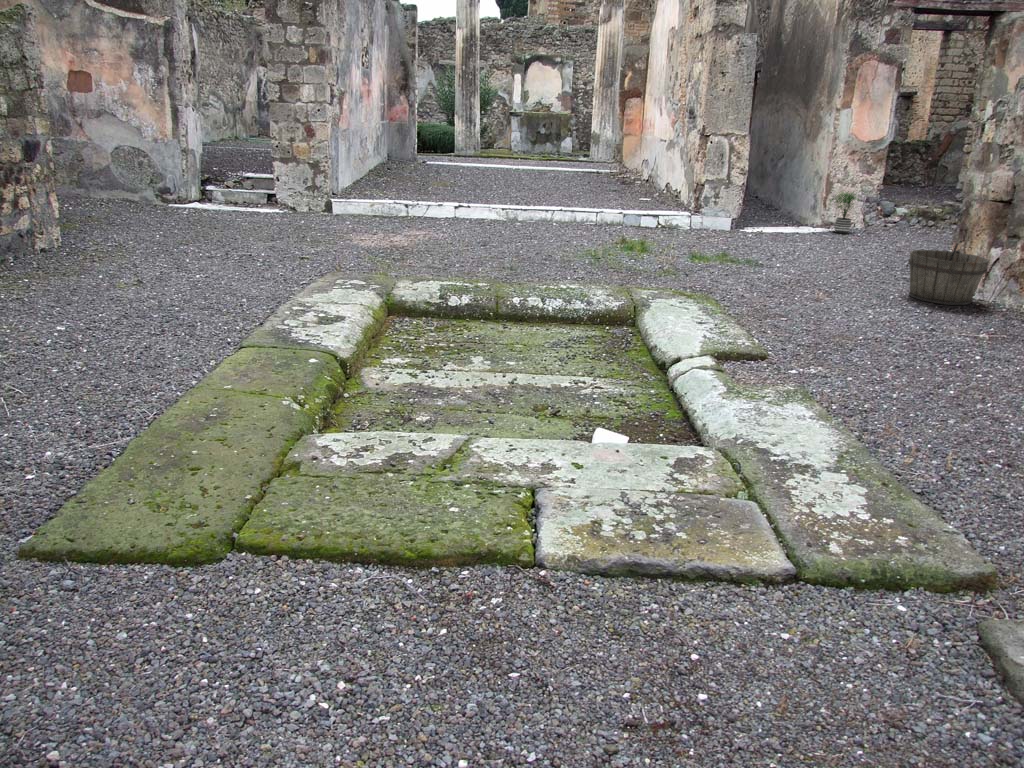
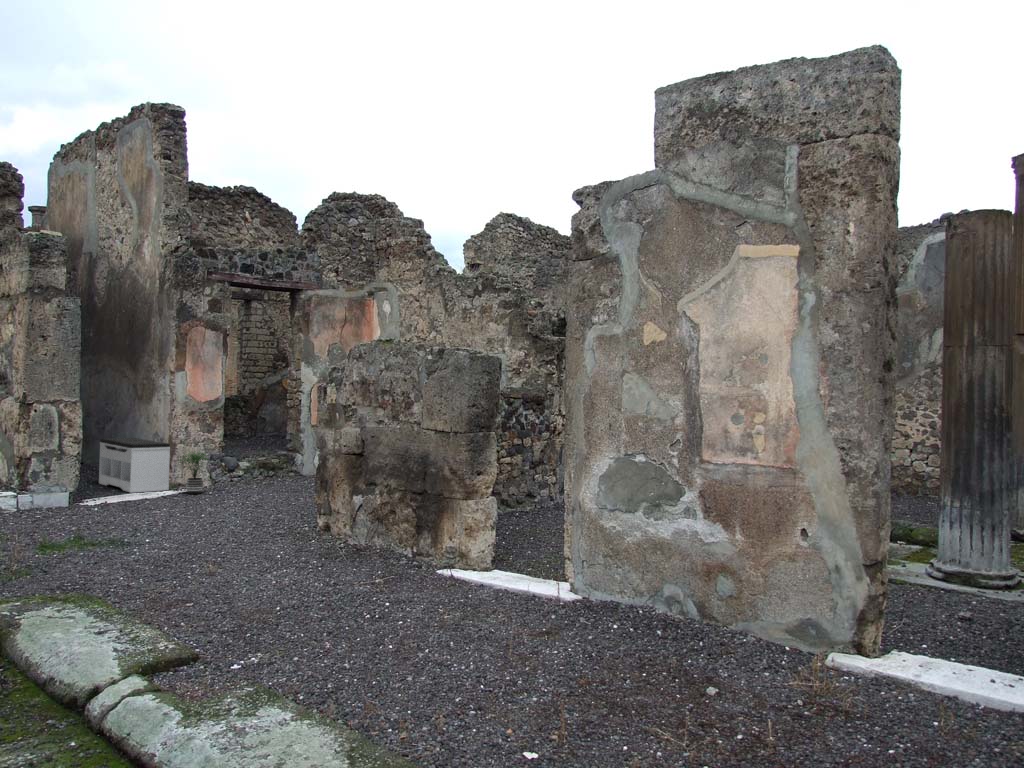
bench: none [761,174,826,228] -> present [99,438,170,493]
wooden bucket: present [906,241,989,305] -> none [286,493,357,555]

